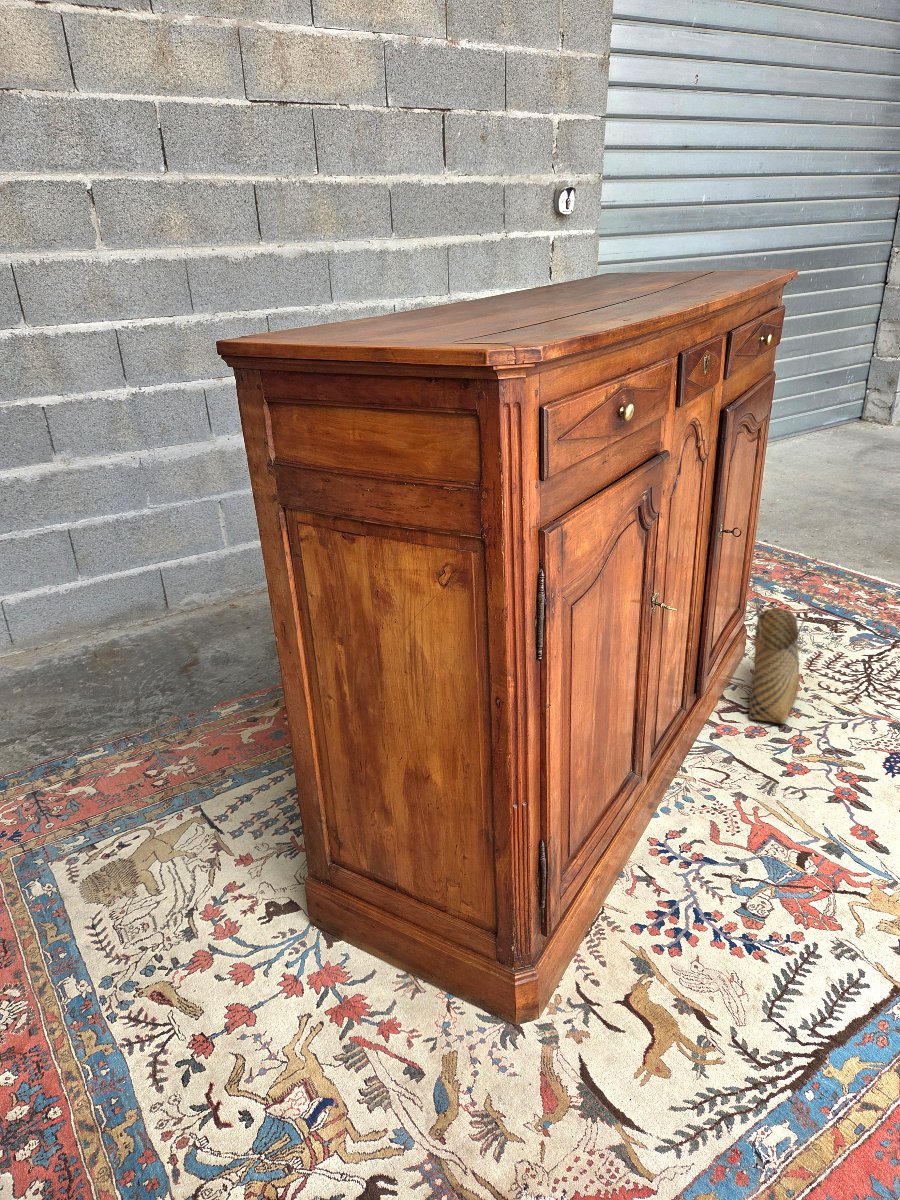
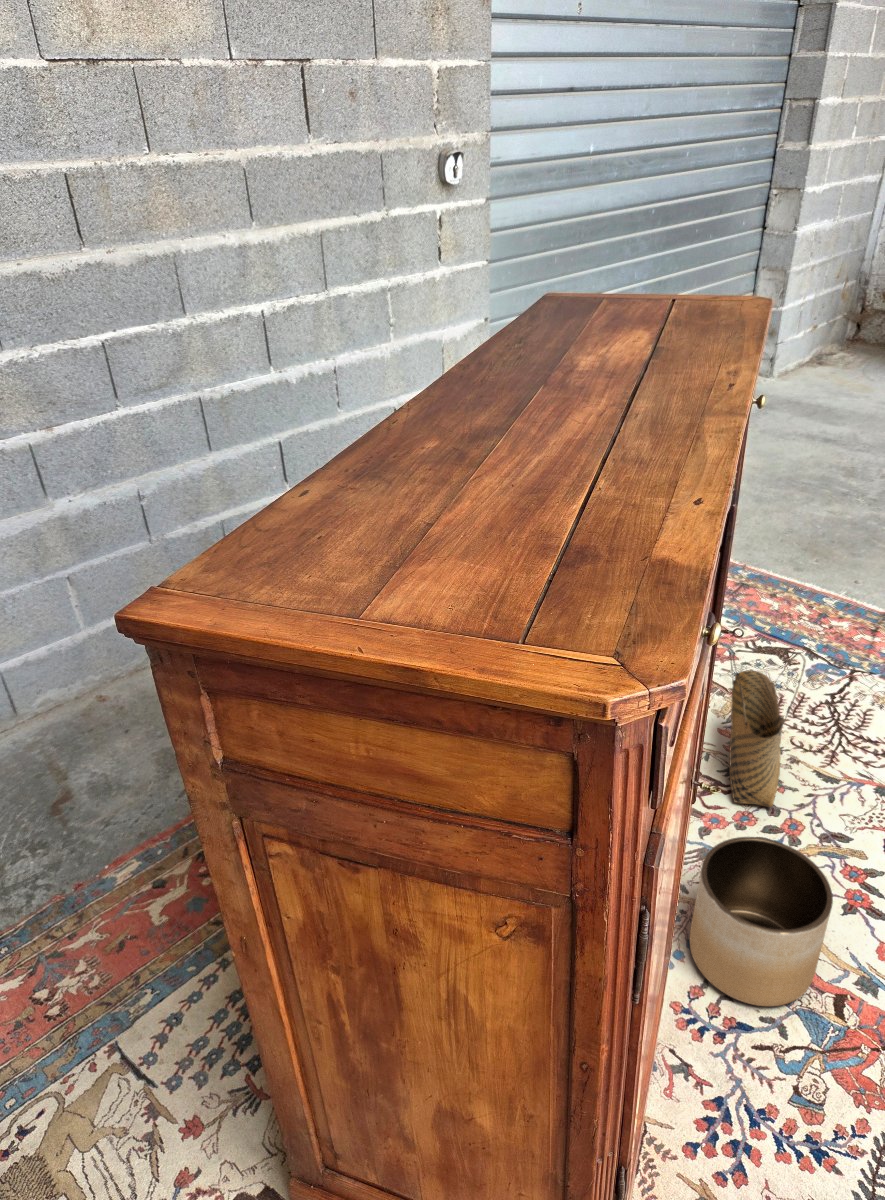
planter: none [677,710,798,848] -> present [690,837,833,1006]

